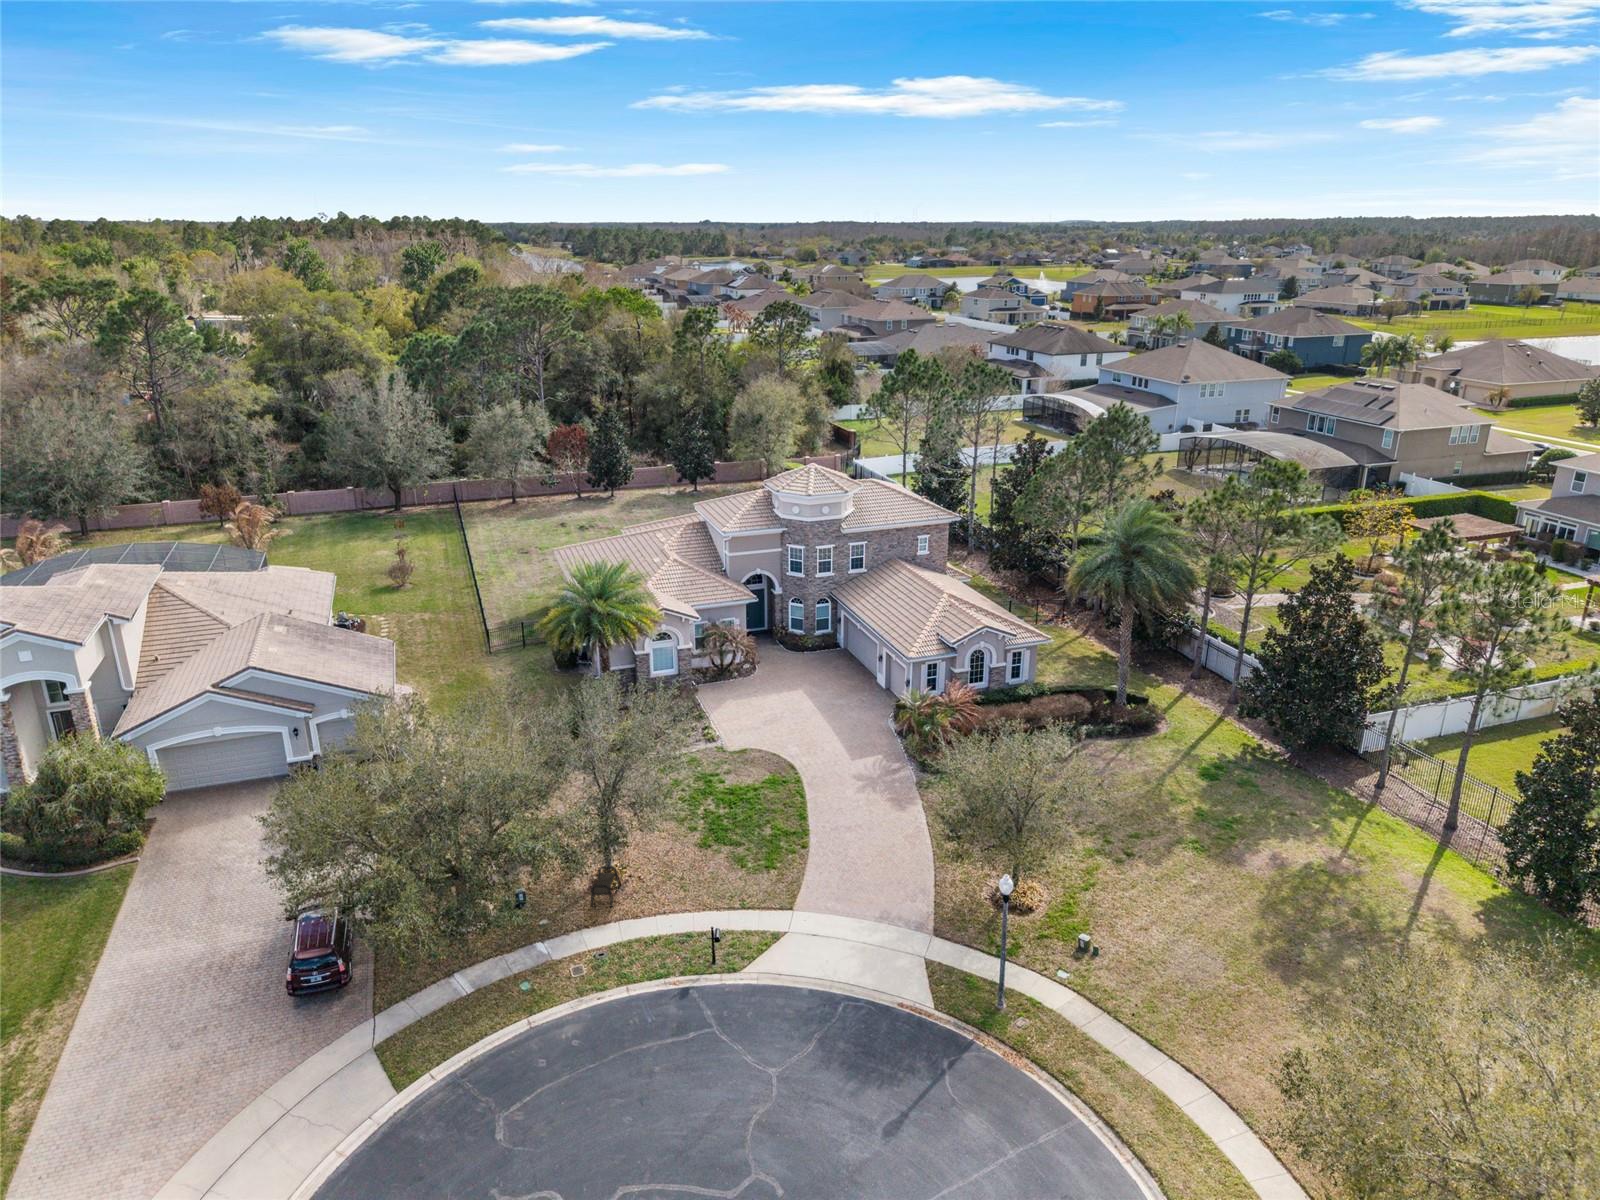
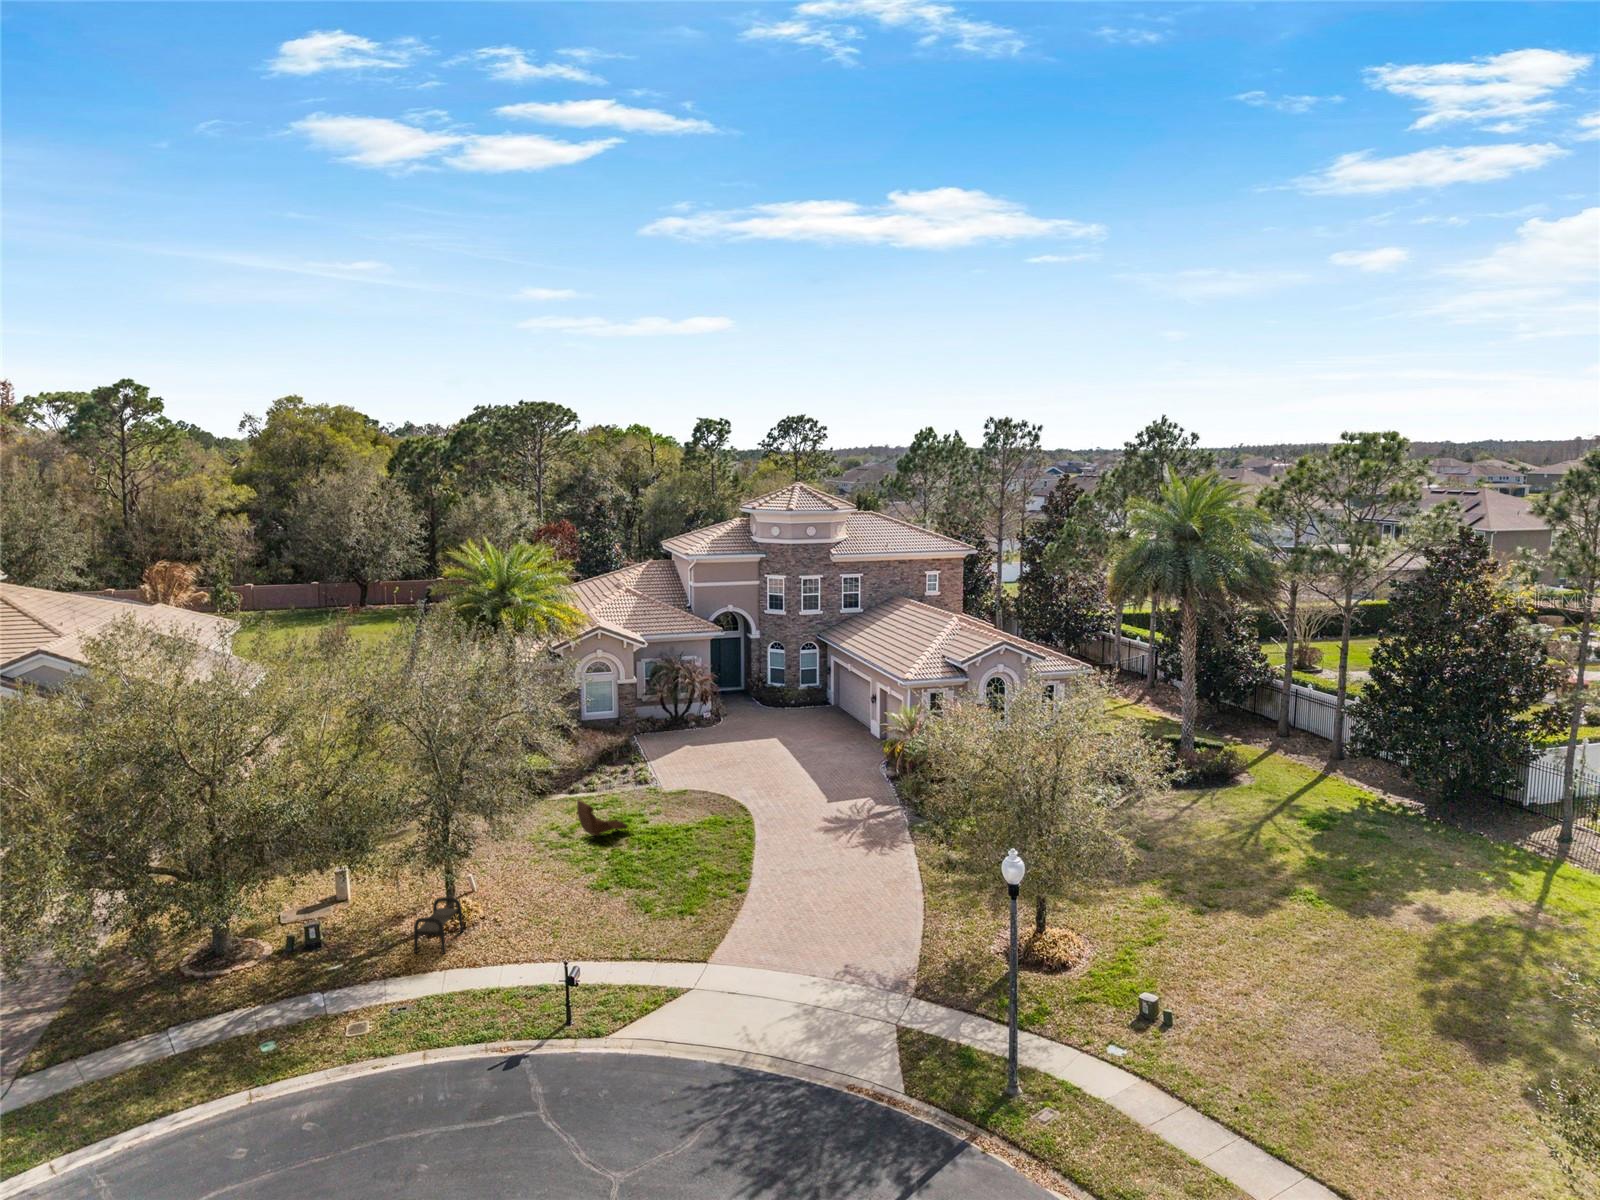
lounge chair: none [675,773,711,804] -> present [577,800,627,843]

